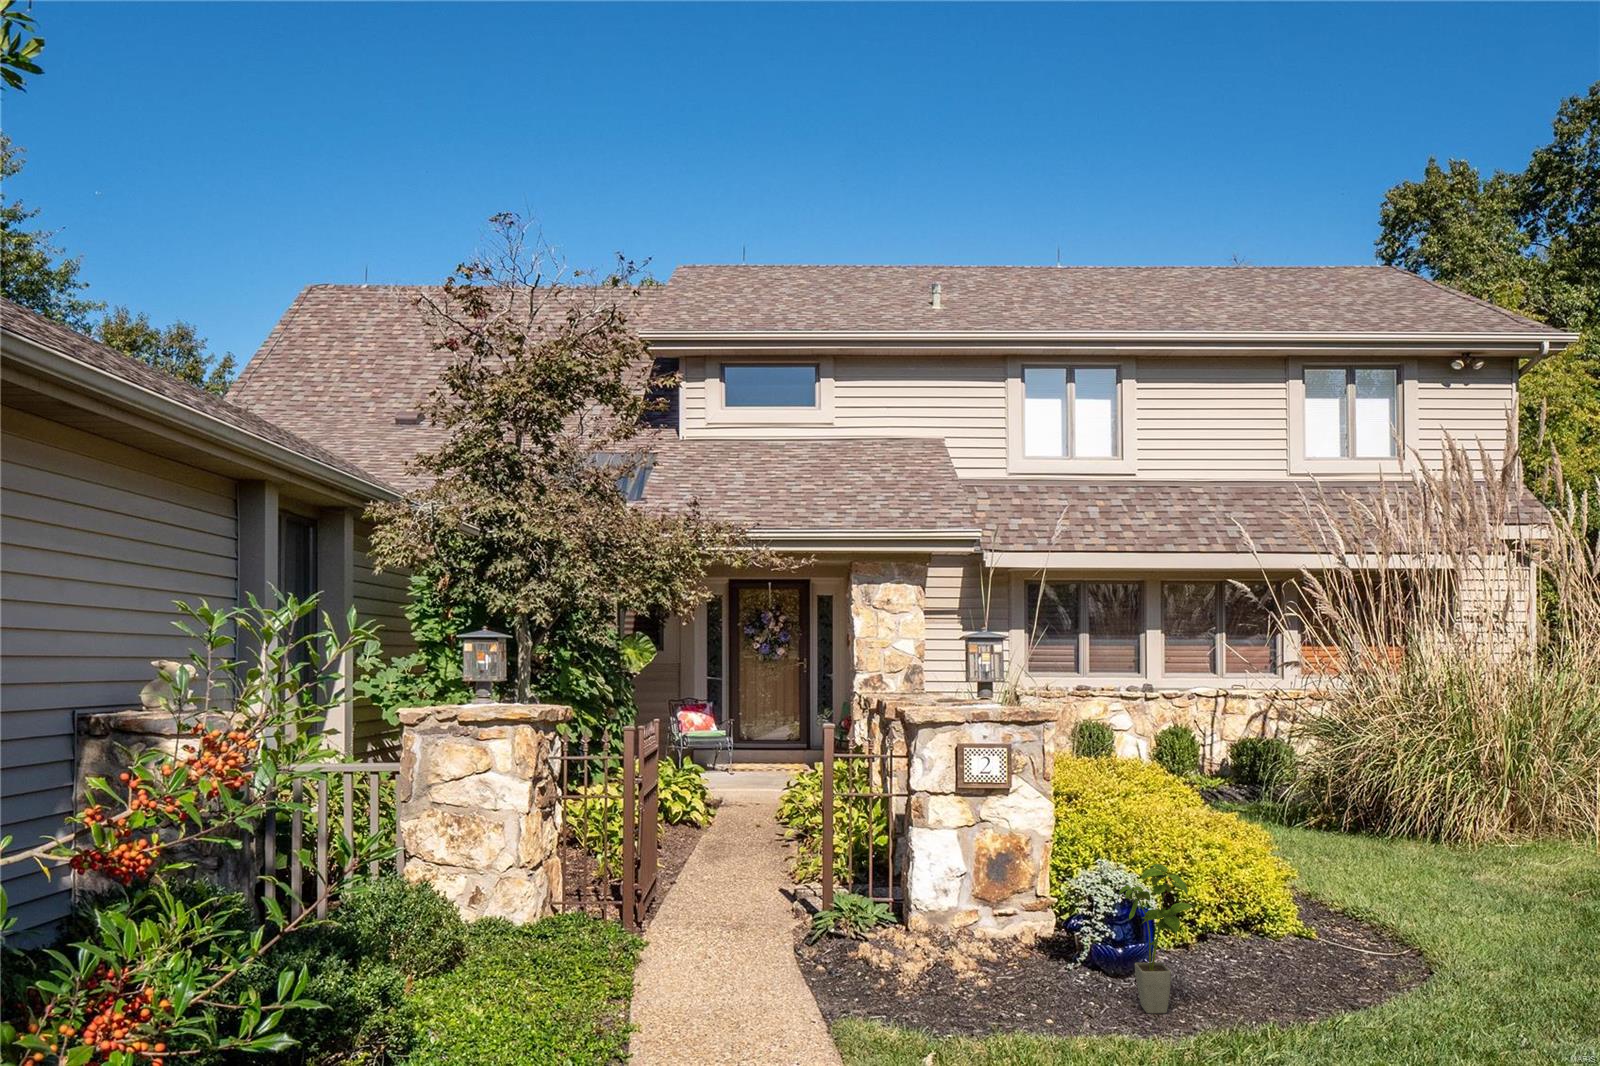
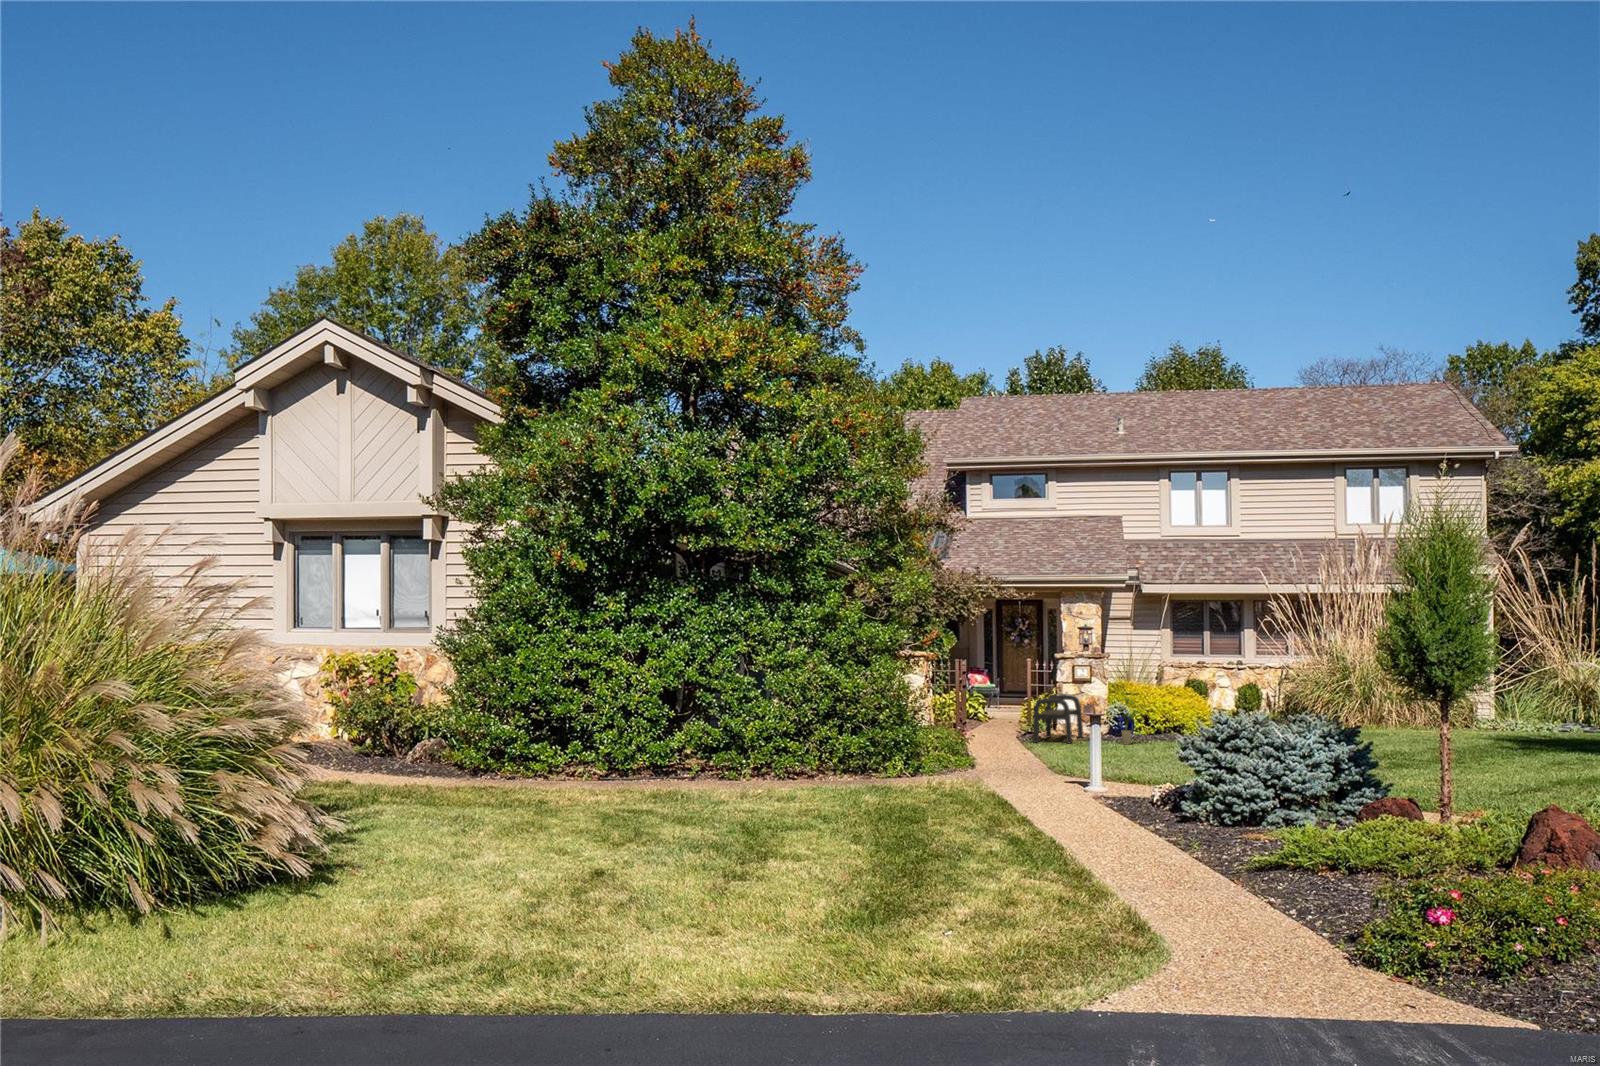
bench: none [863,826,986,1005] -> present [1033,694,1083,743]

